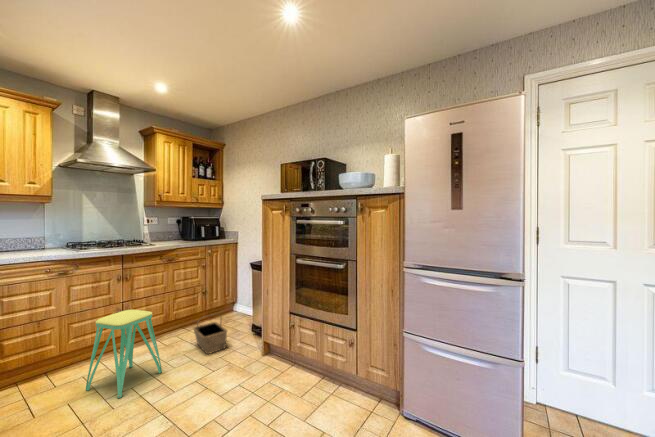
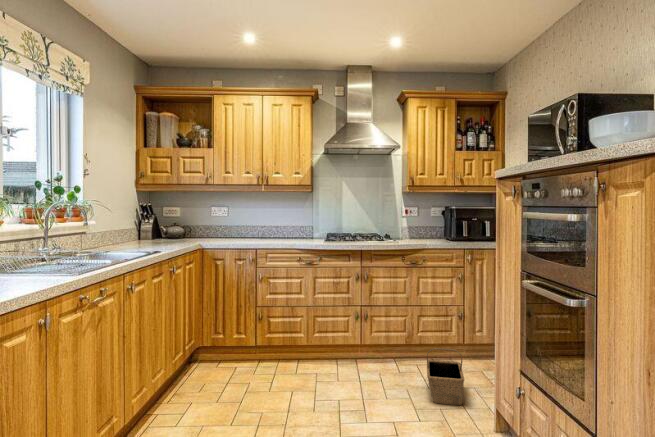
stool: present [86,310,162,398] -> none [310,314,375,407]

